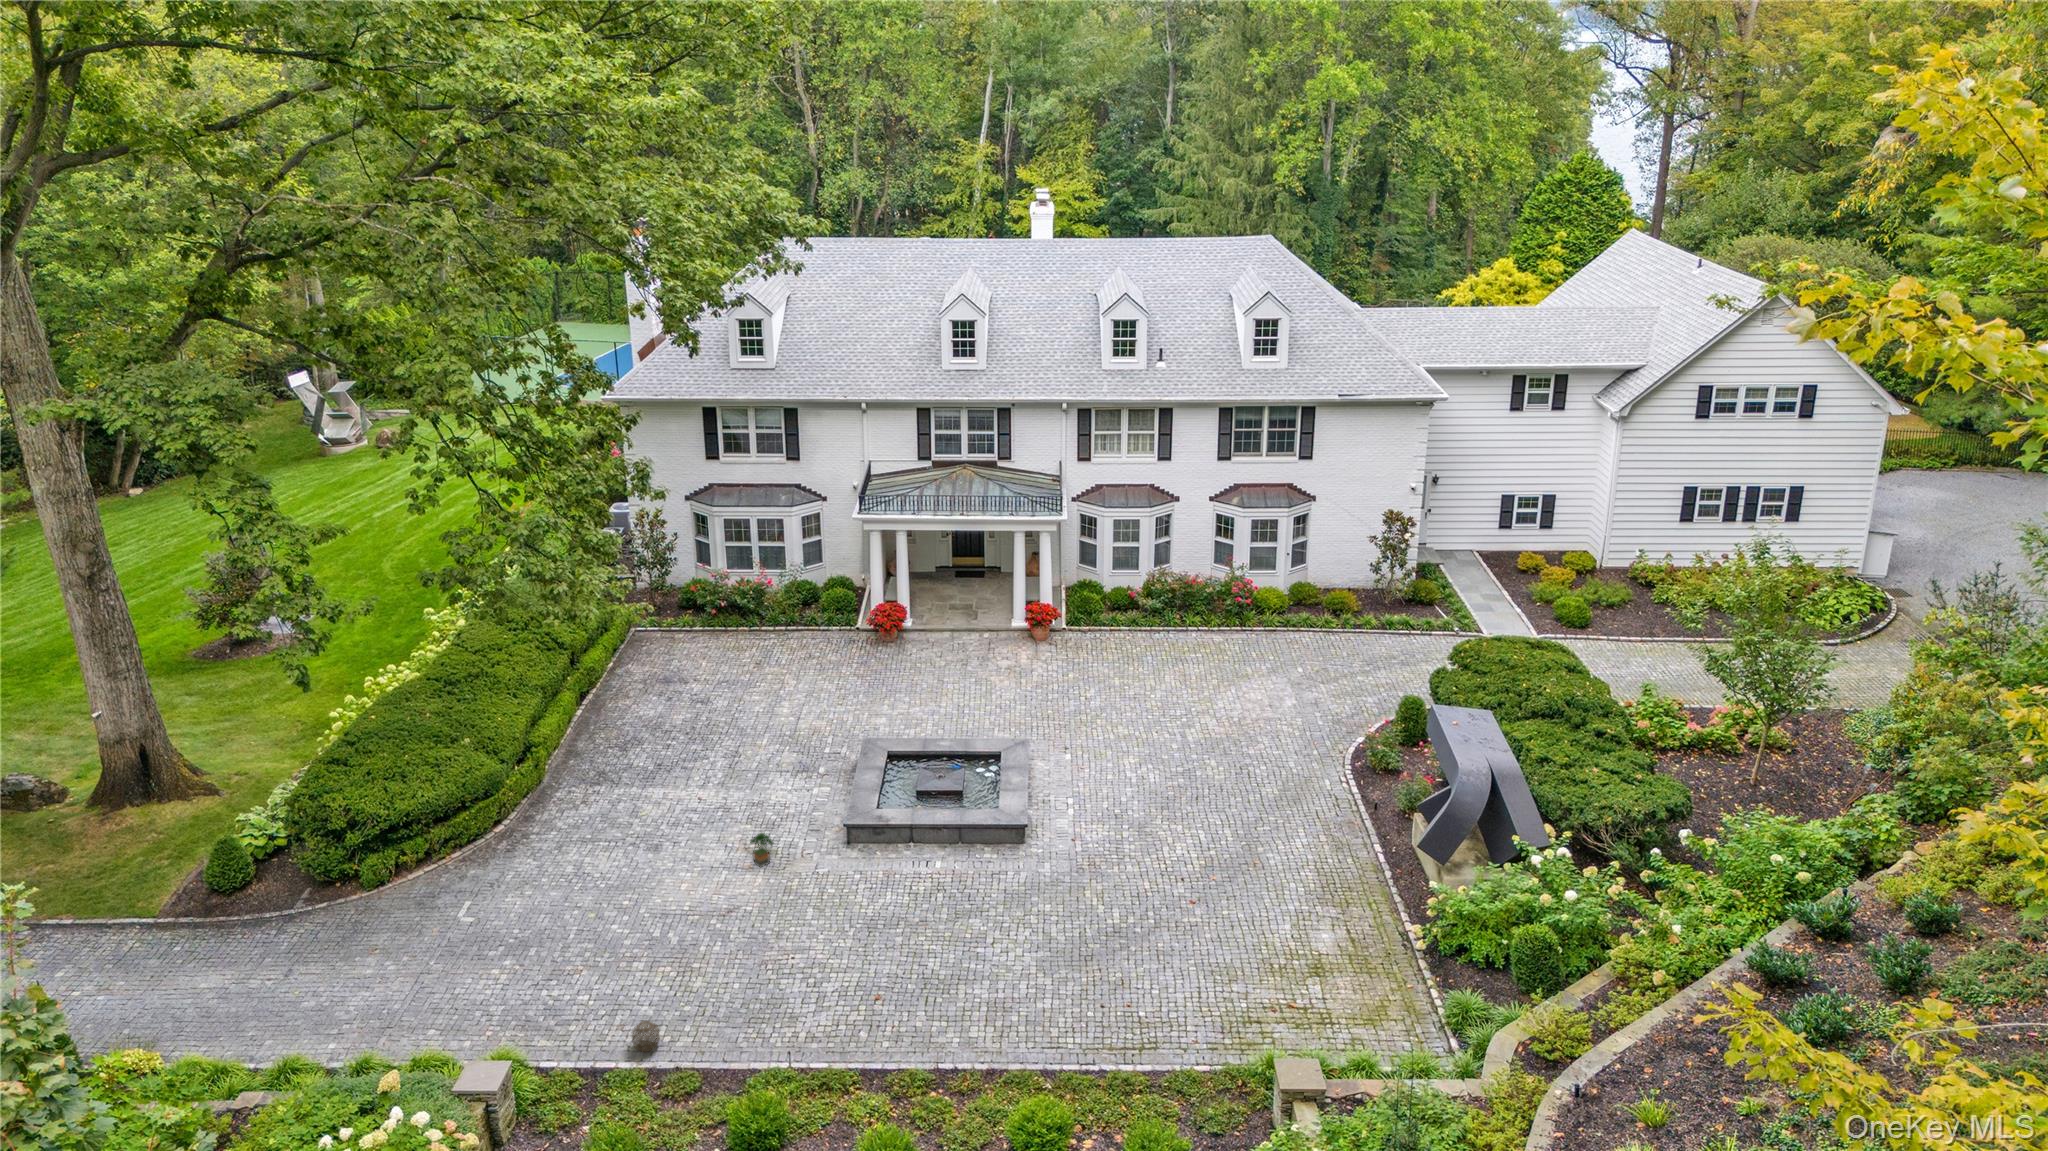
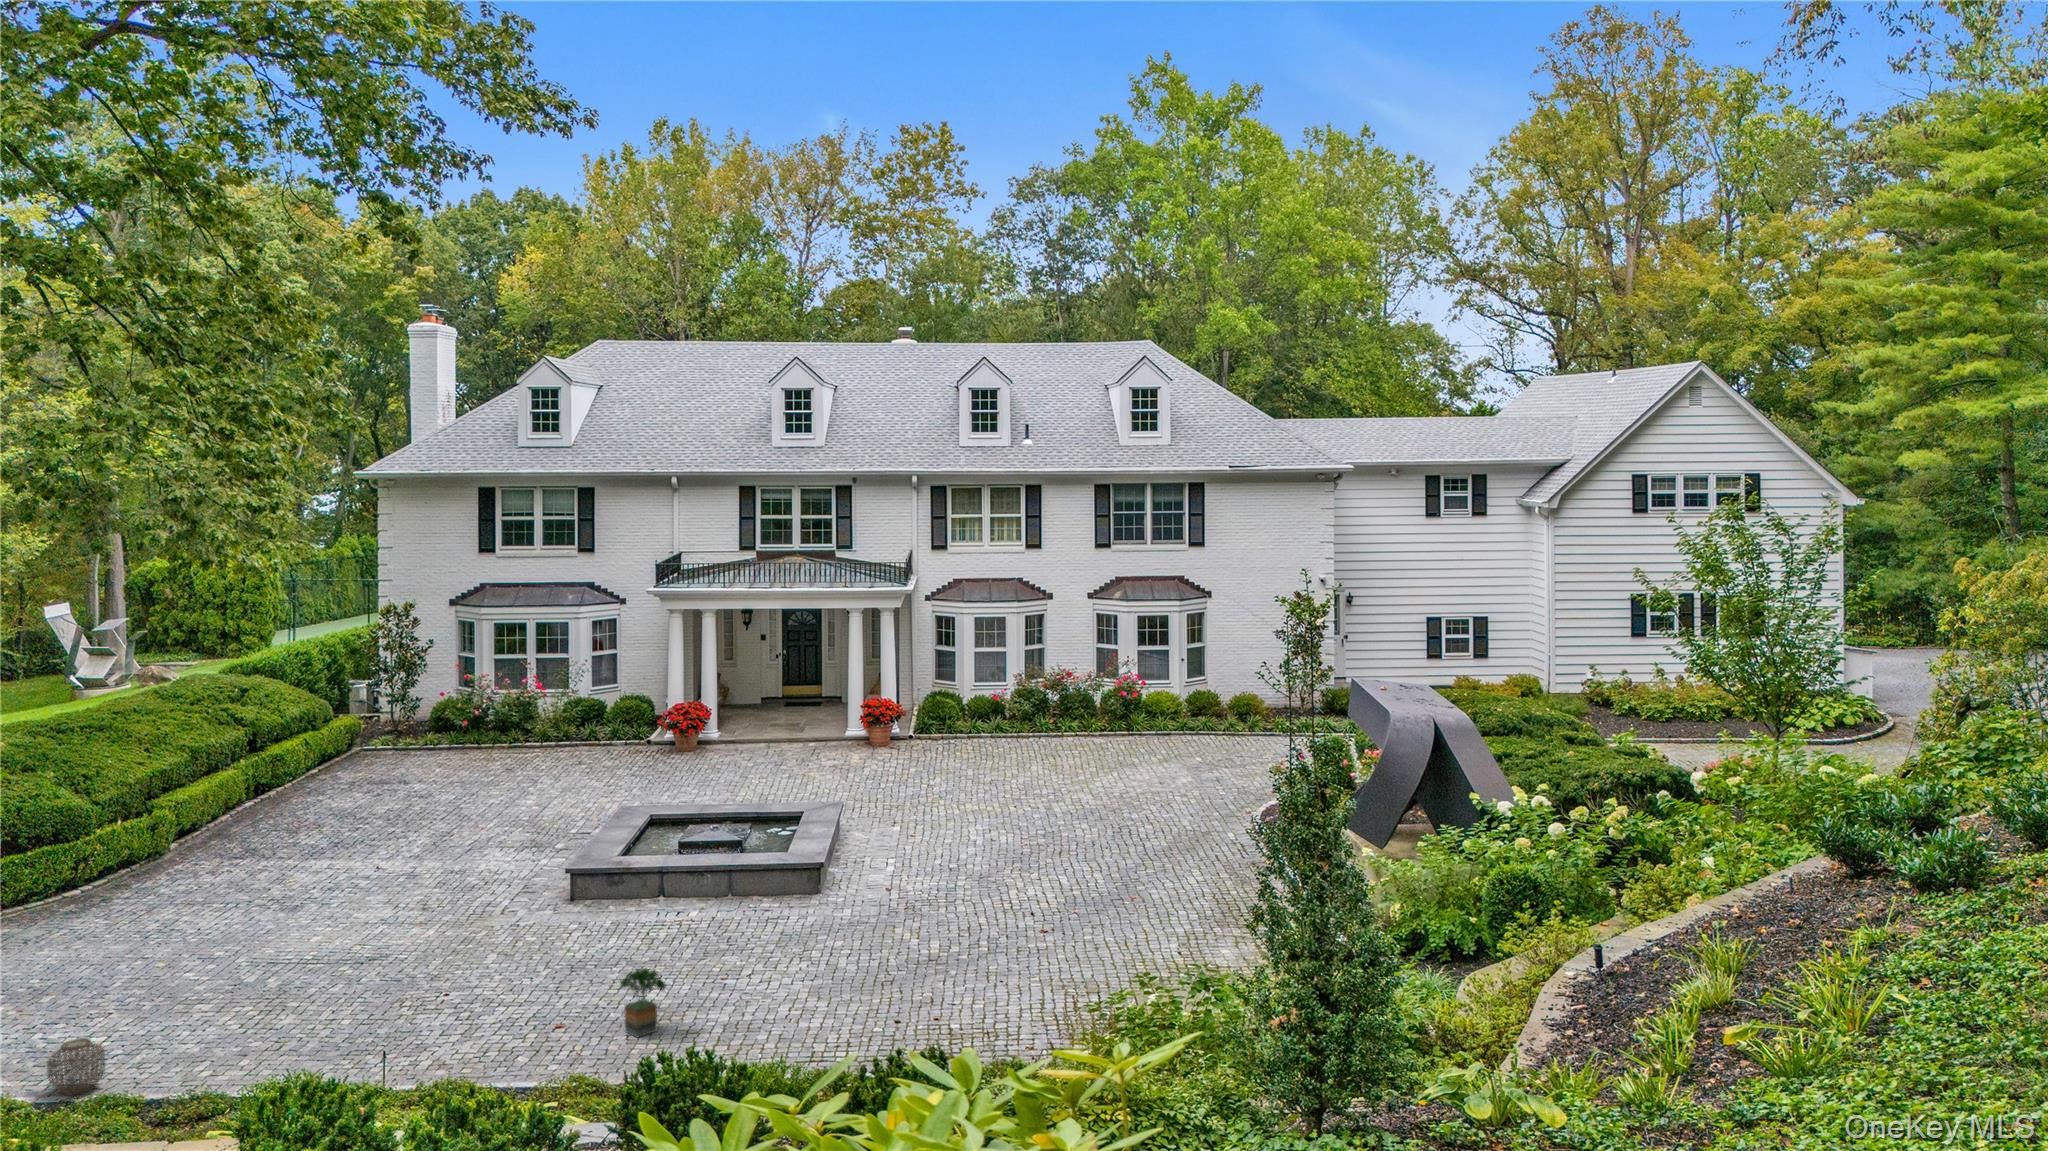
potted tree: present [750,833,773,867] -> present [620,968,666,1037]

